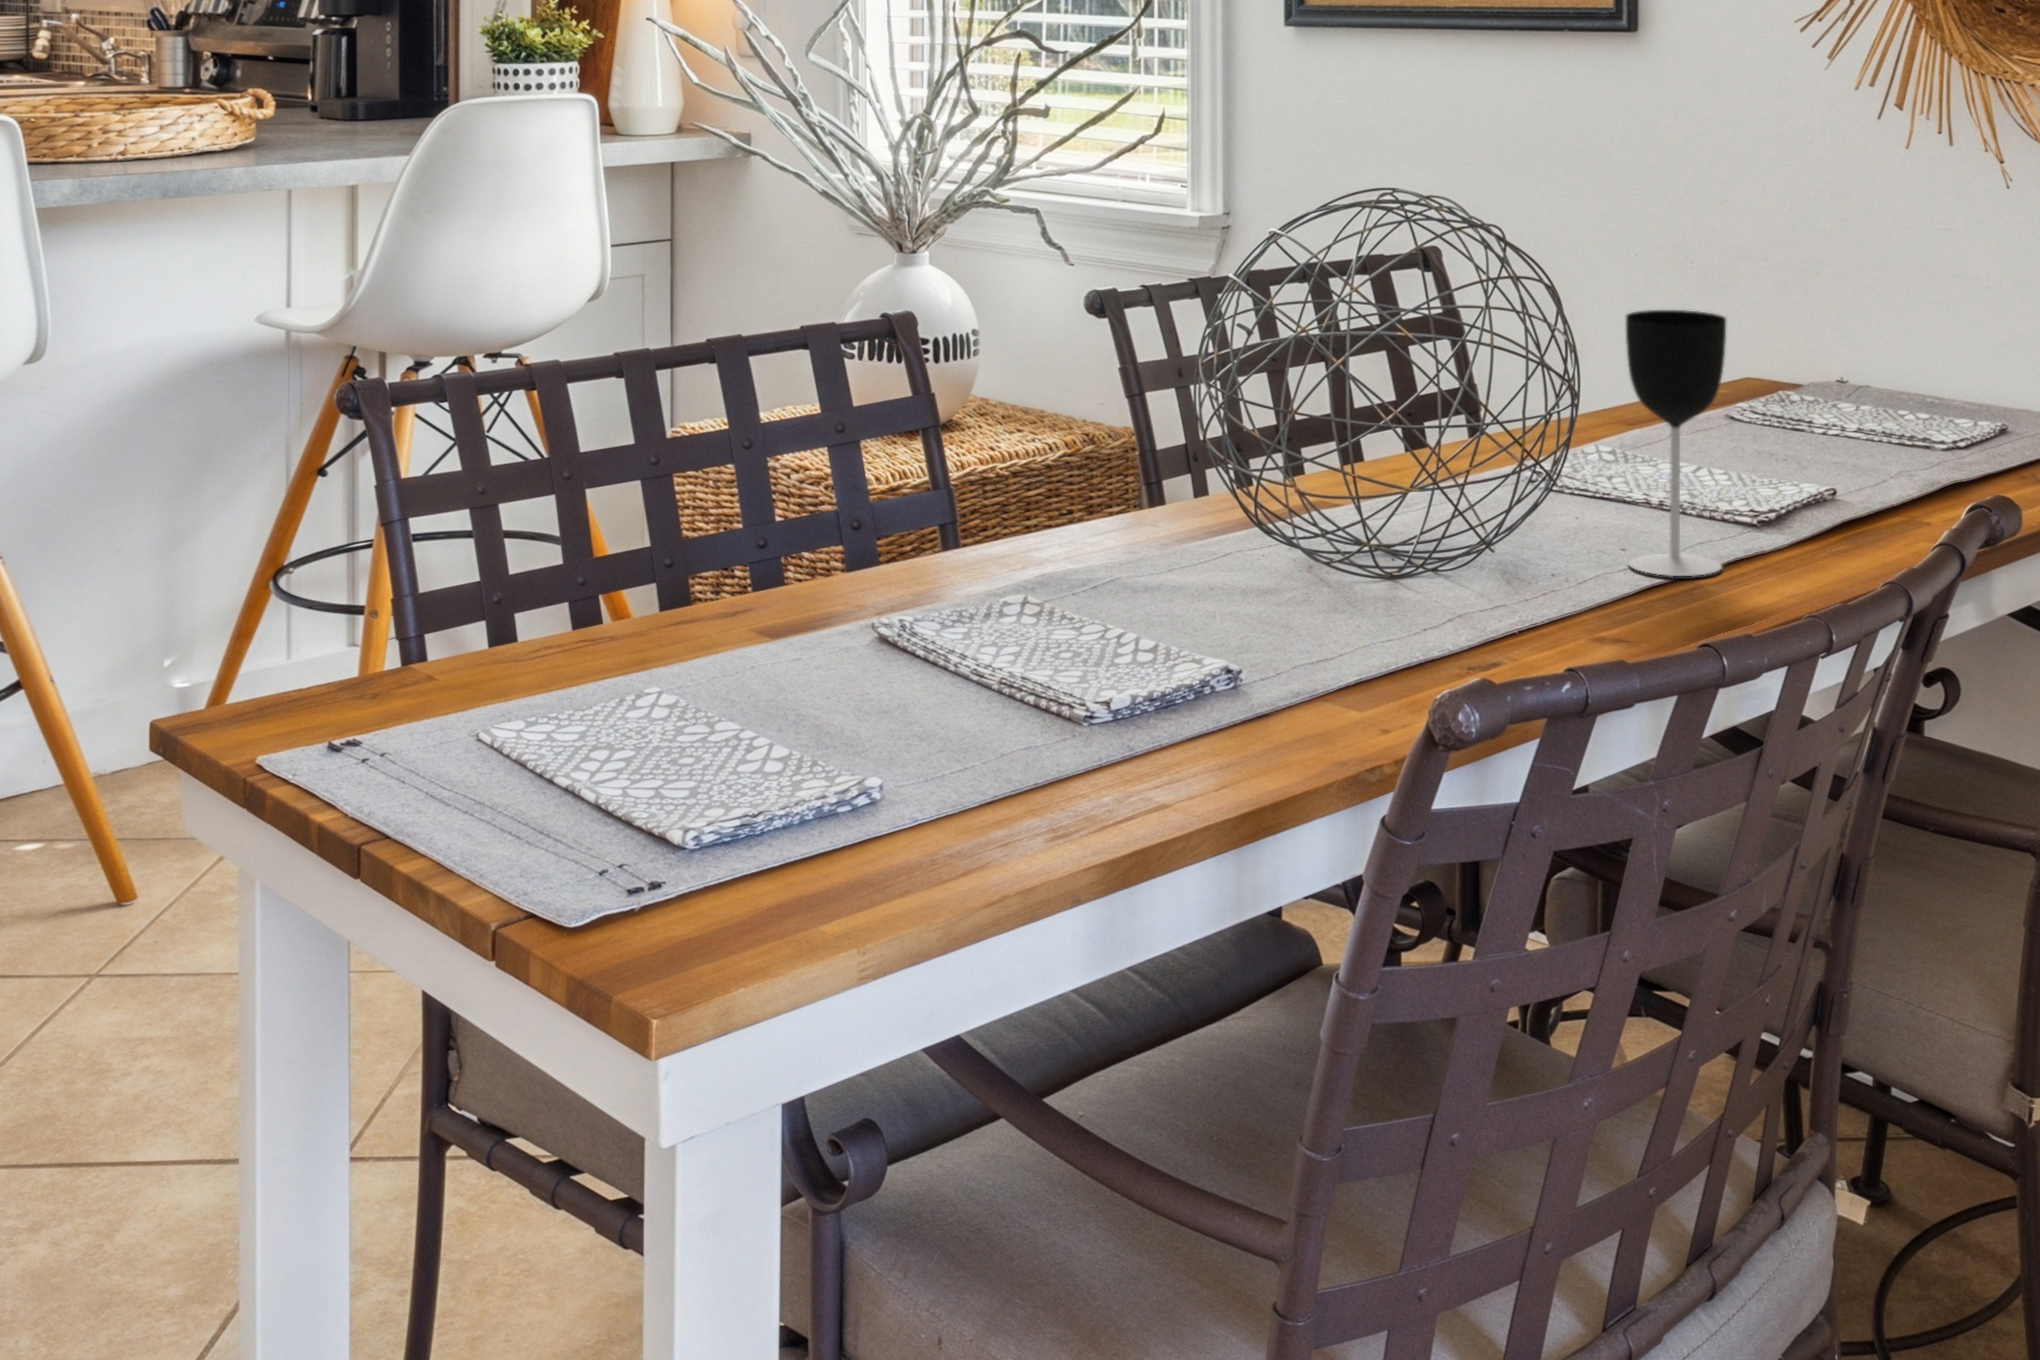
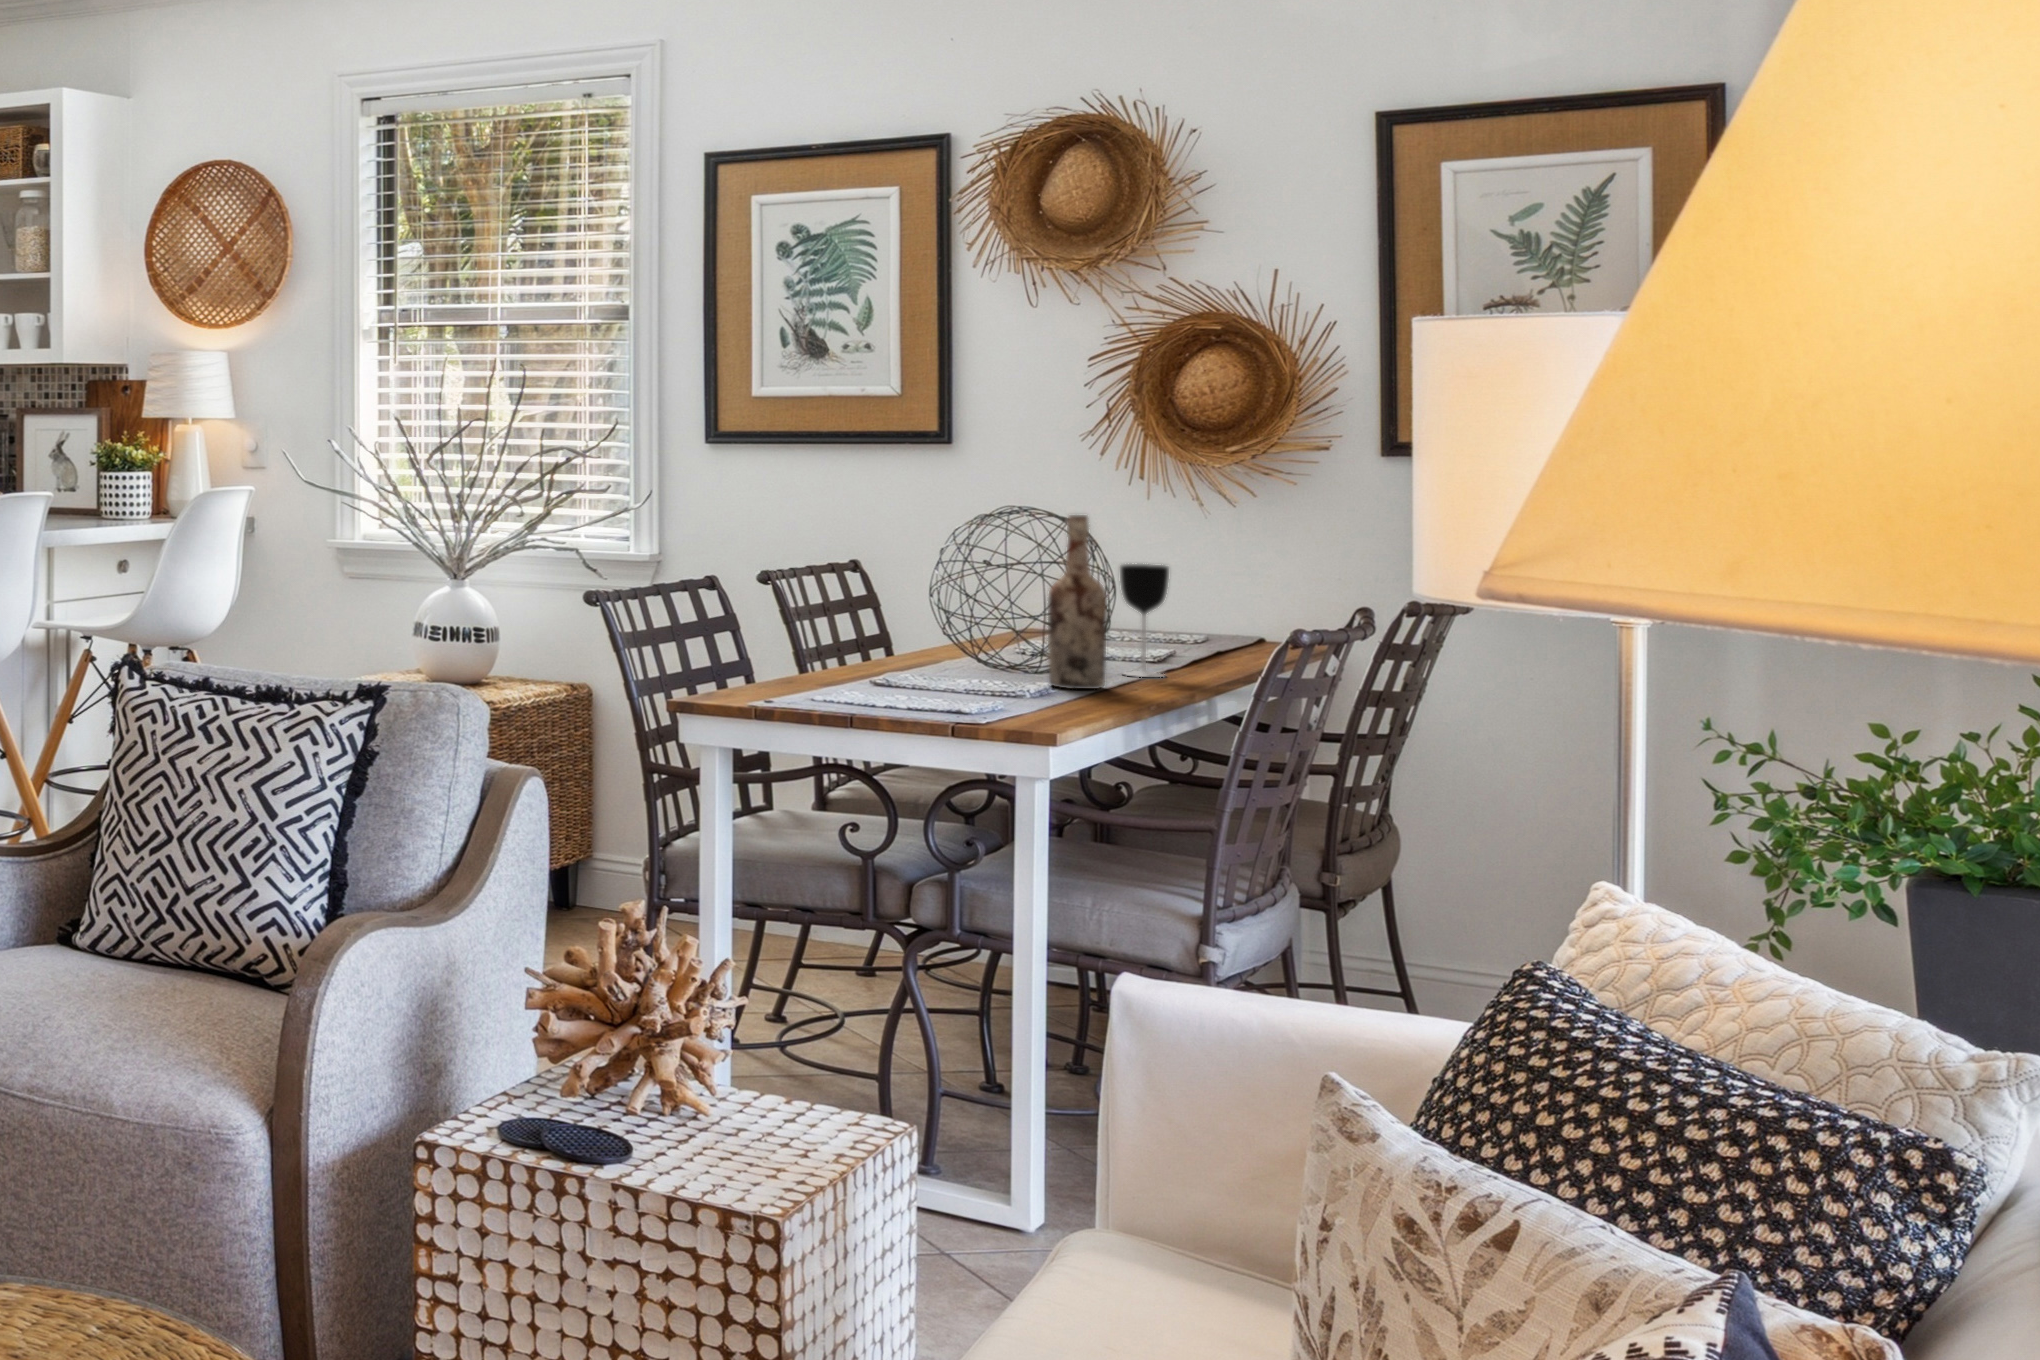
wine bottle: none [1377,206,1503,627] -> present [1048,515,1107,689]

